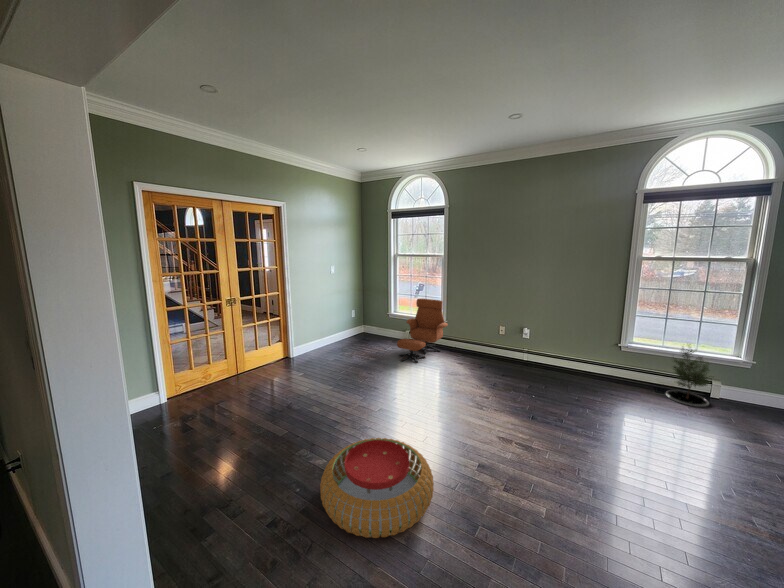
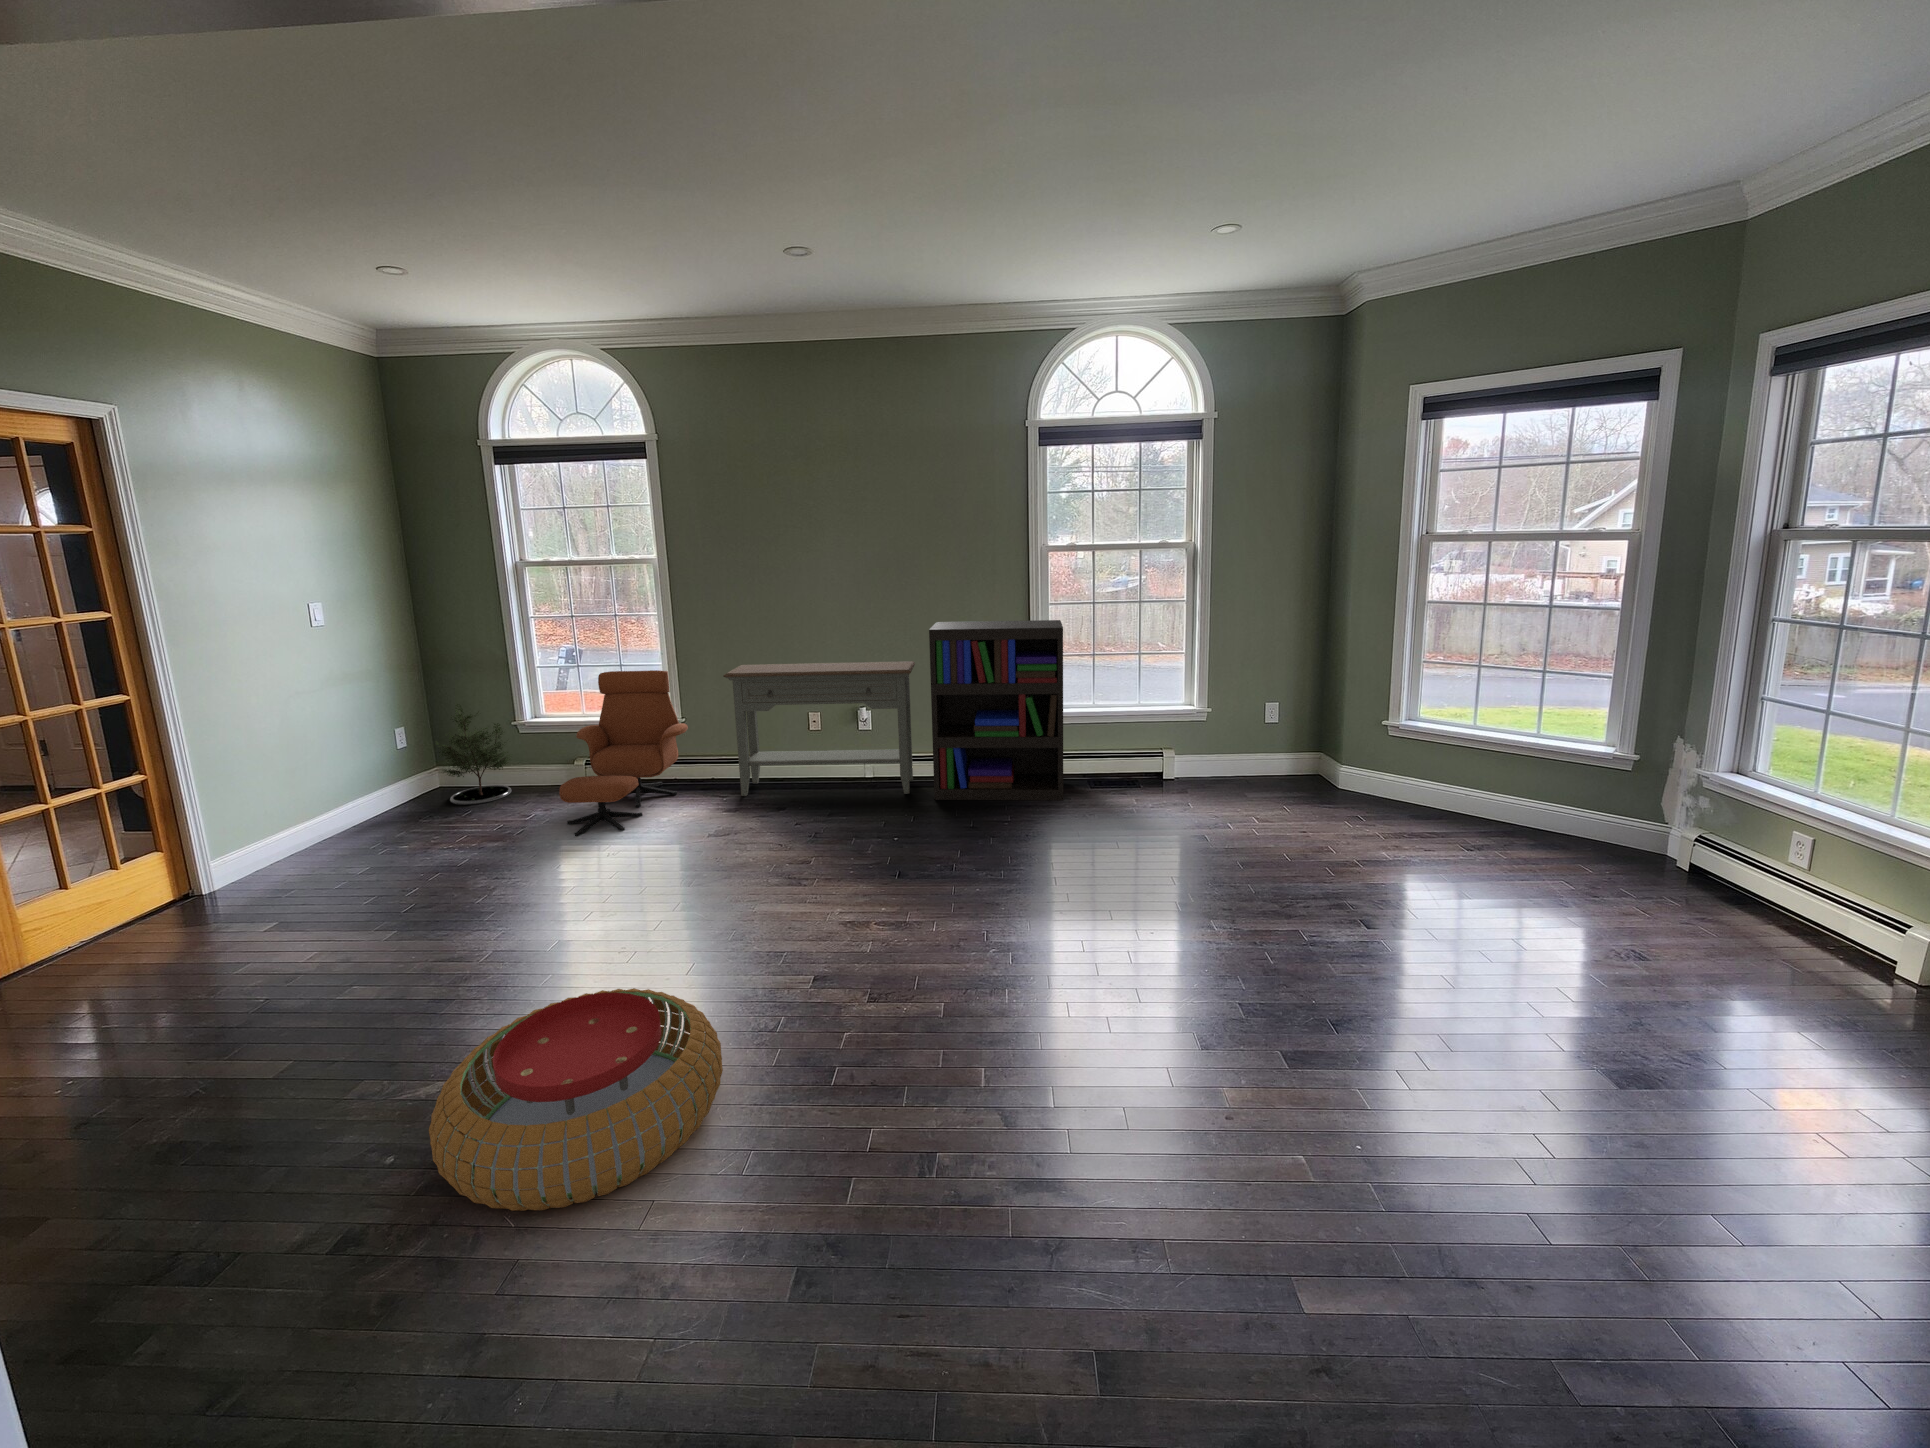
bookshelf: none [558,292,648,395] -> present [929,620,1063,800]
console table: none [464,302,555,372] -> present [723,661,915,796]
potted tree: present [666,348,710,407] -> present [436,704,511,805]

